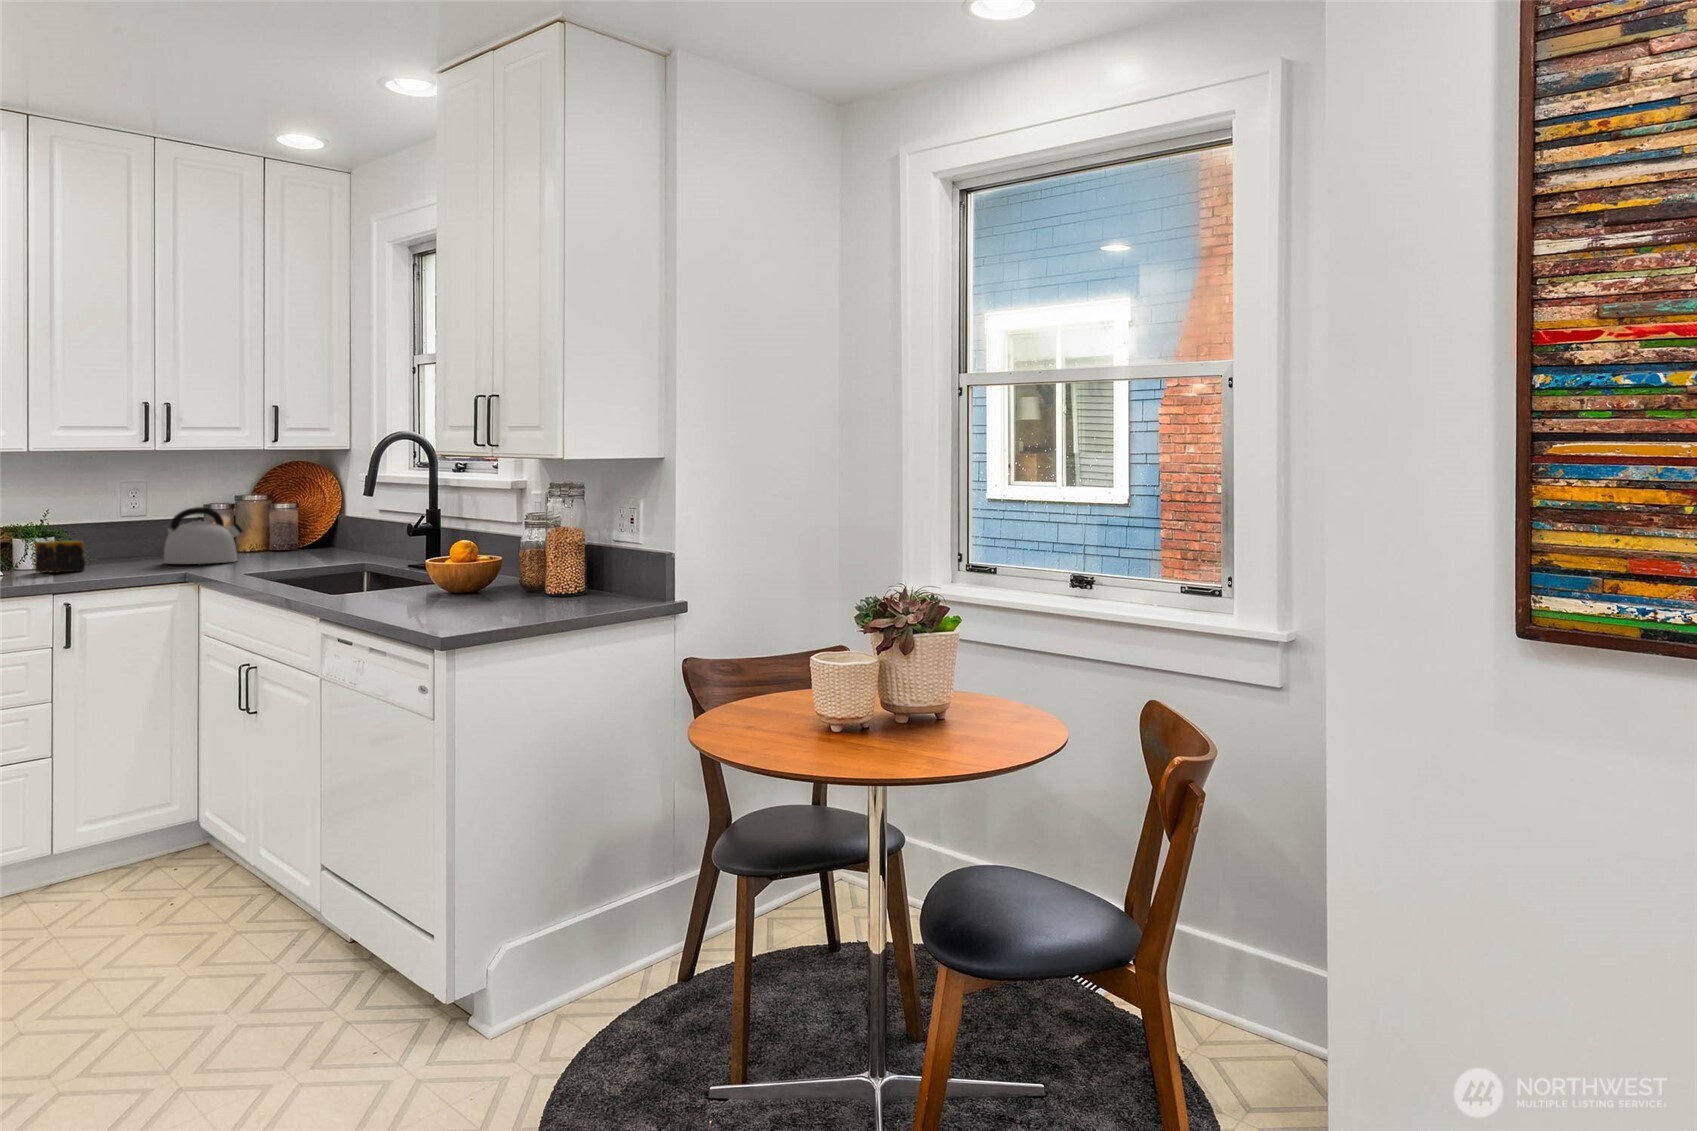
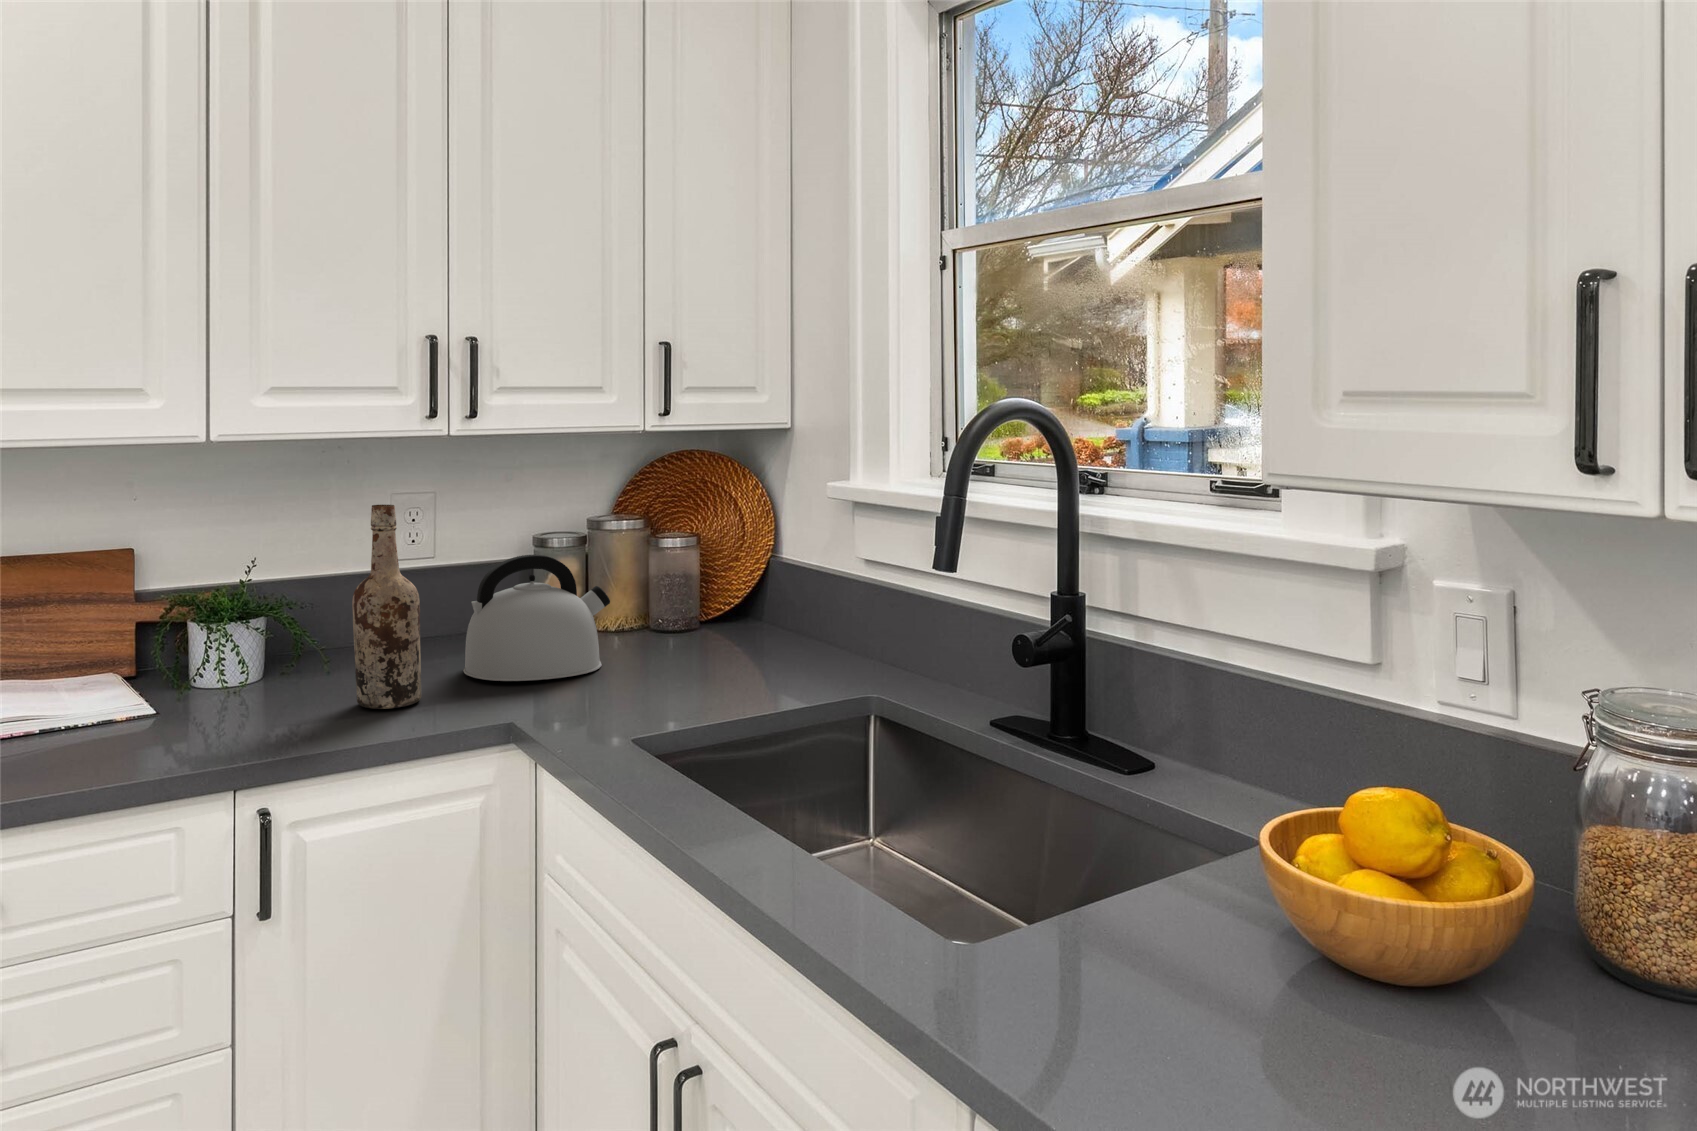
wine bottle: none [106,480,141,571] -> present [352,505,421,709]
candle: present [34,541,85,573] -> none [217,630,315,710]

